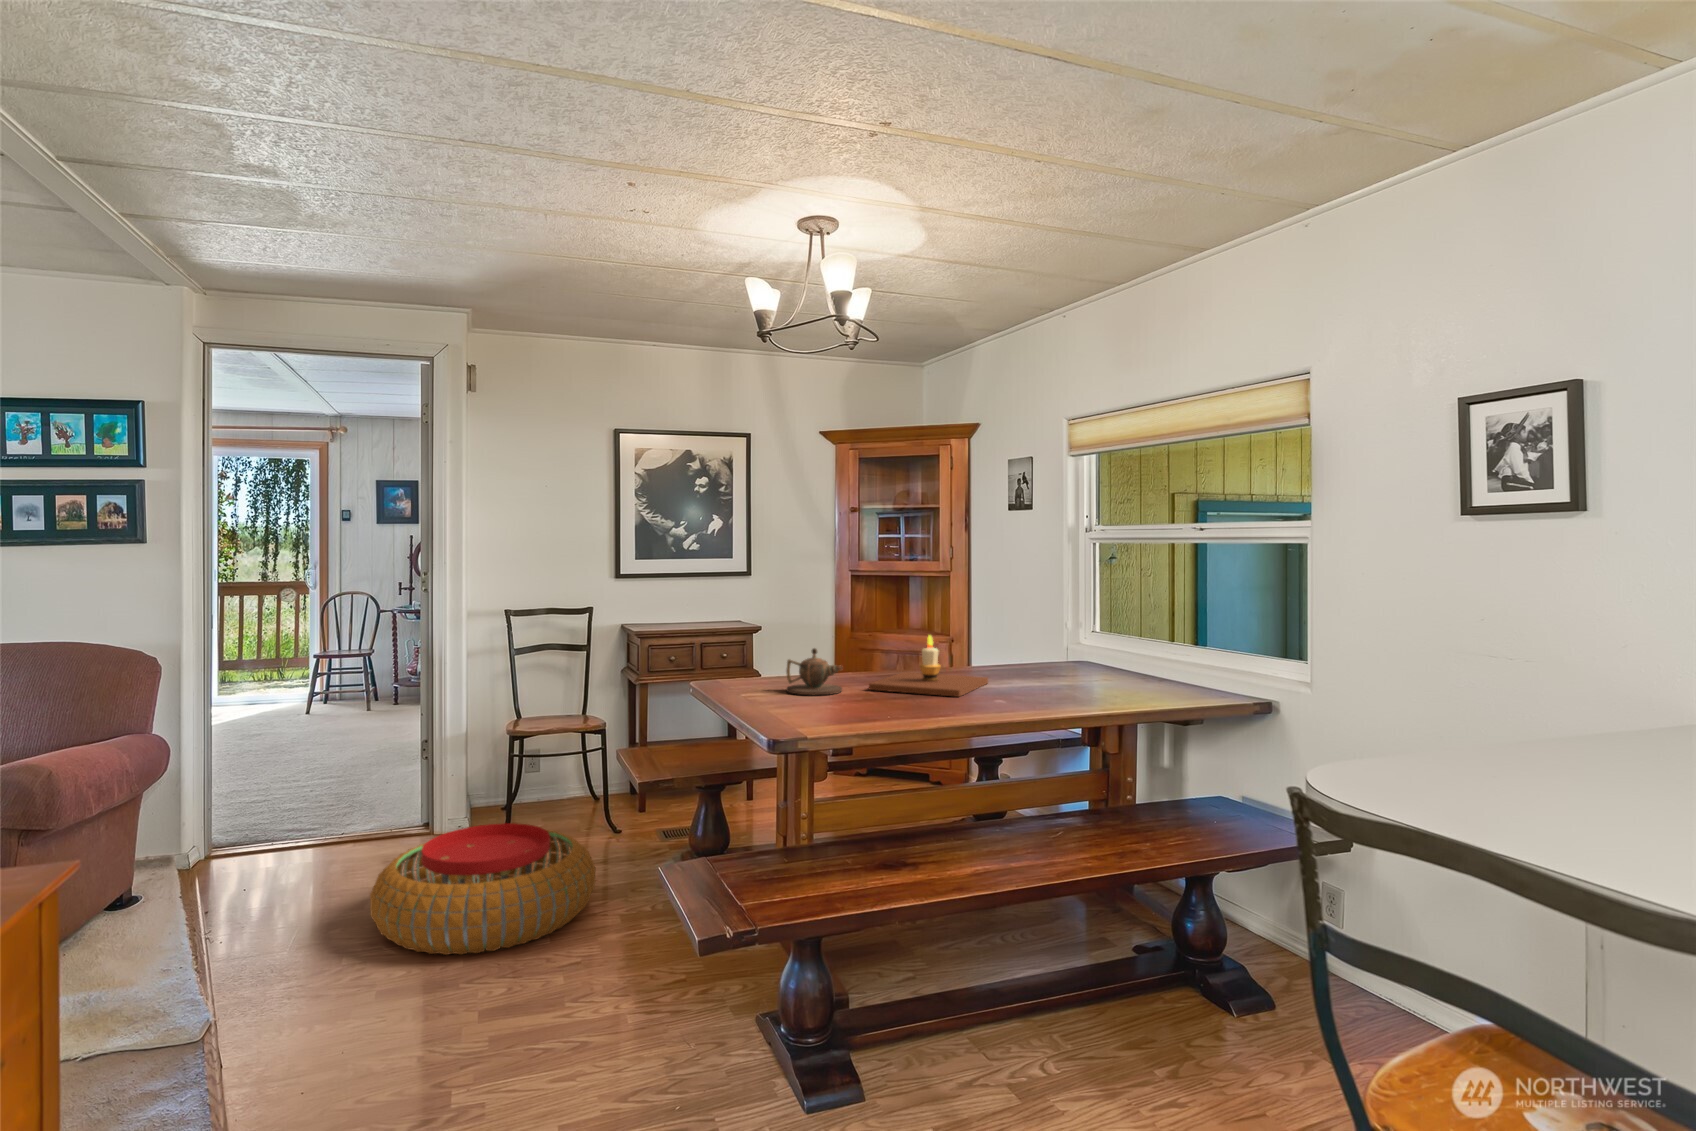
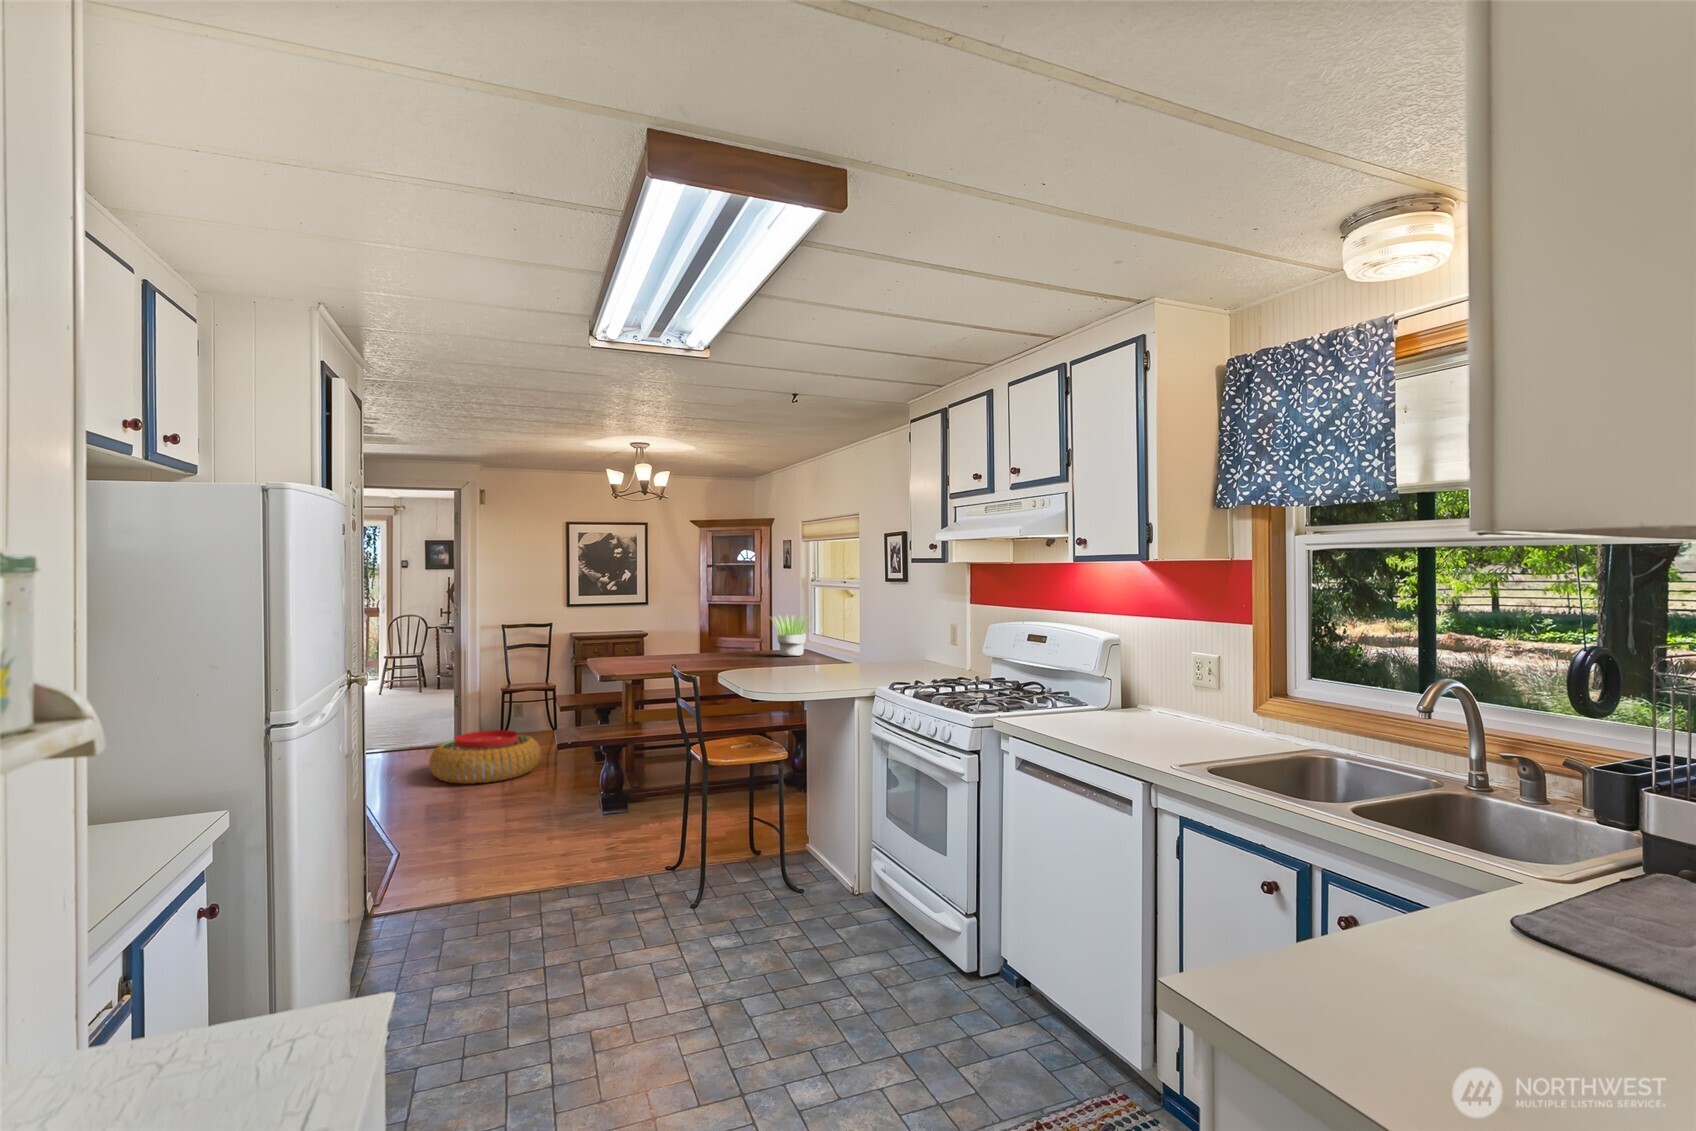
potted plant: none [1037,594,1135,680] -> present [772,615,811,656]
candle: present [869,635,988,697] -> none [674,634,738,663]
teapot: present [786,648,842,695] -> none [633,641,661,663]

